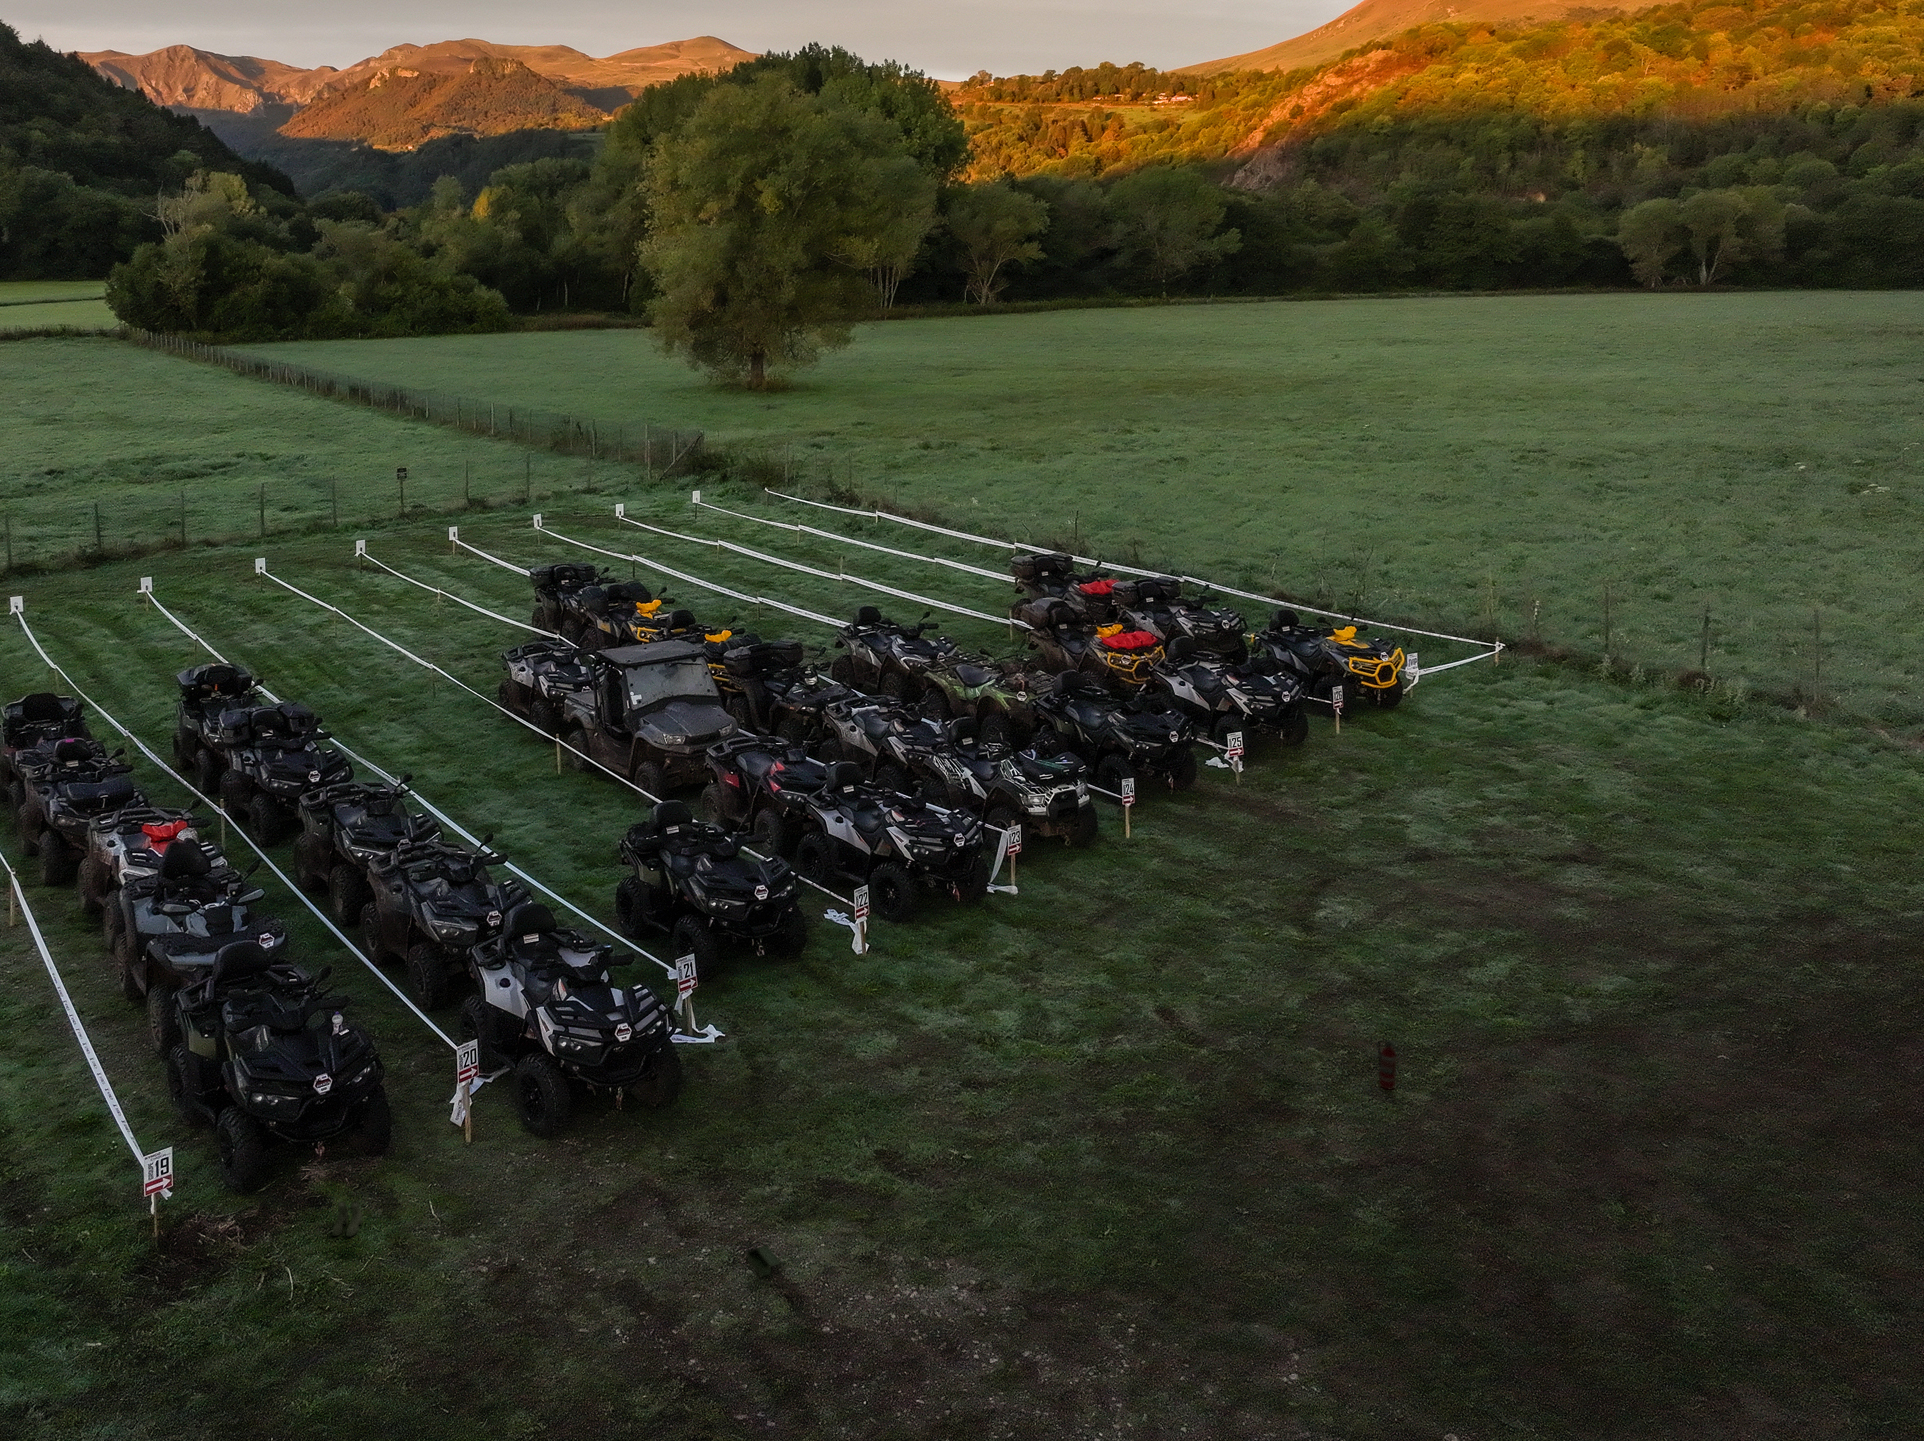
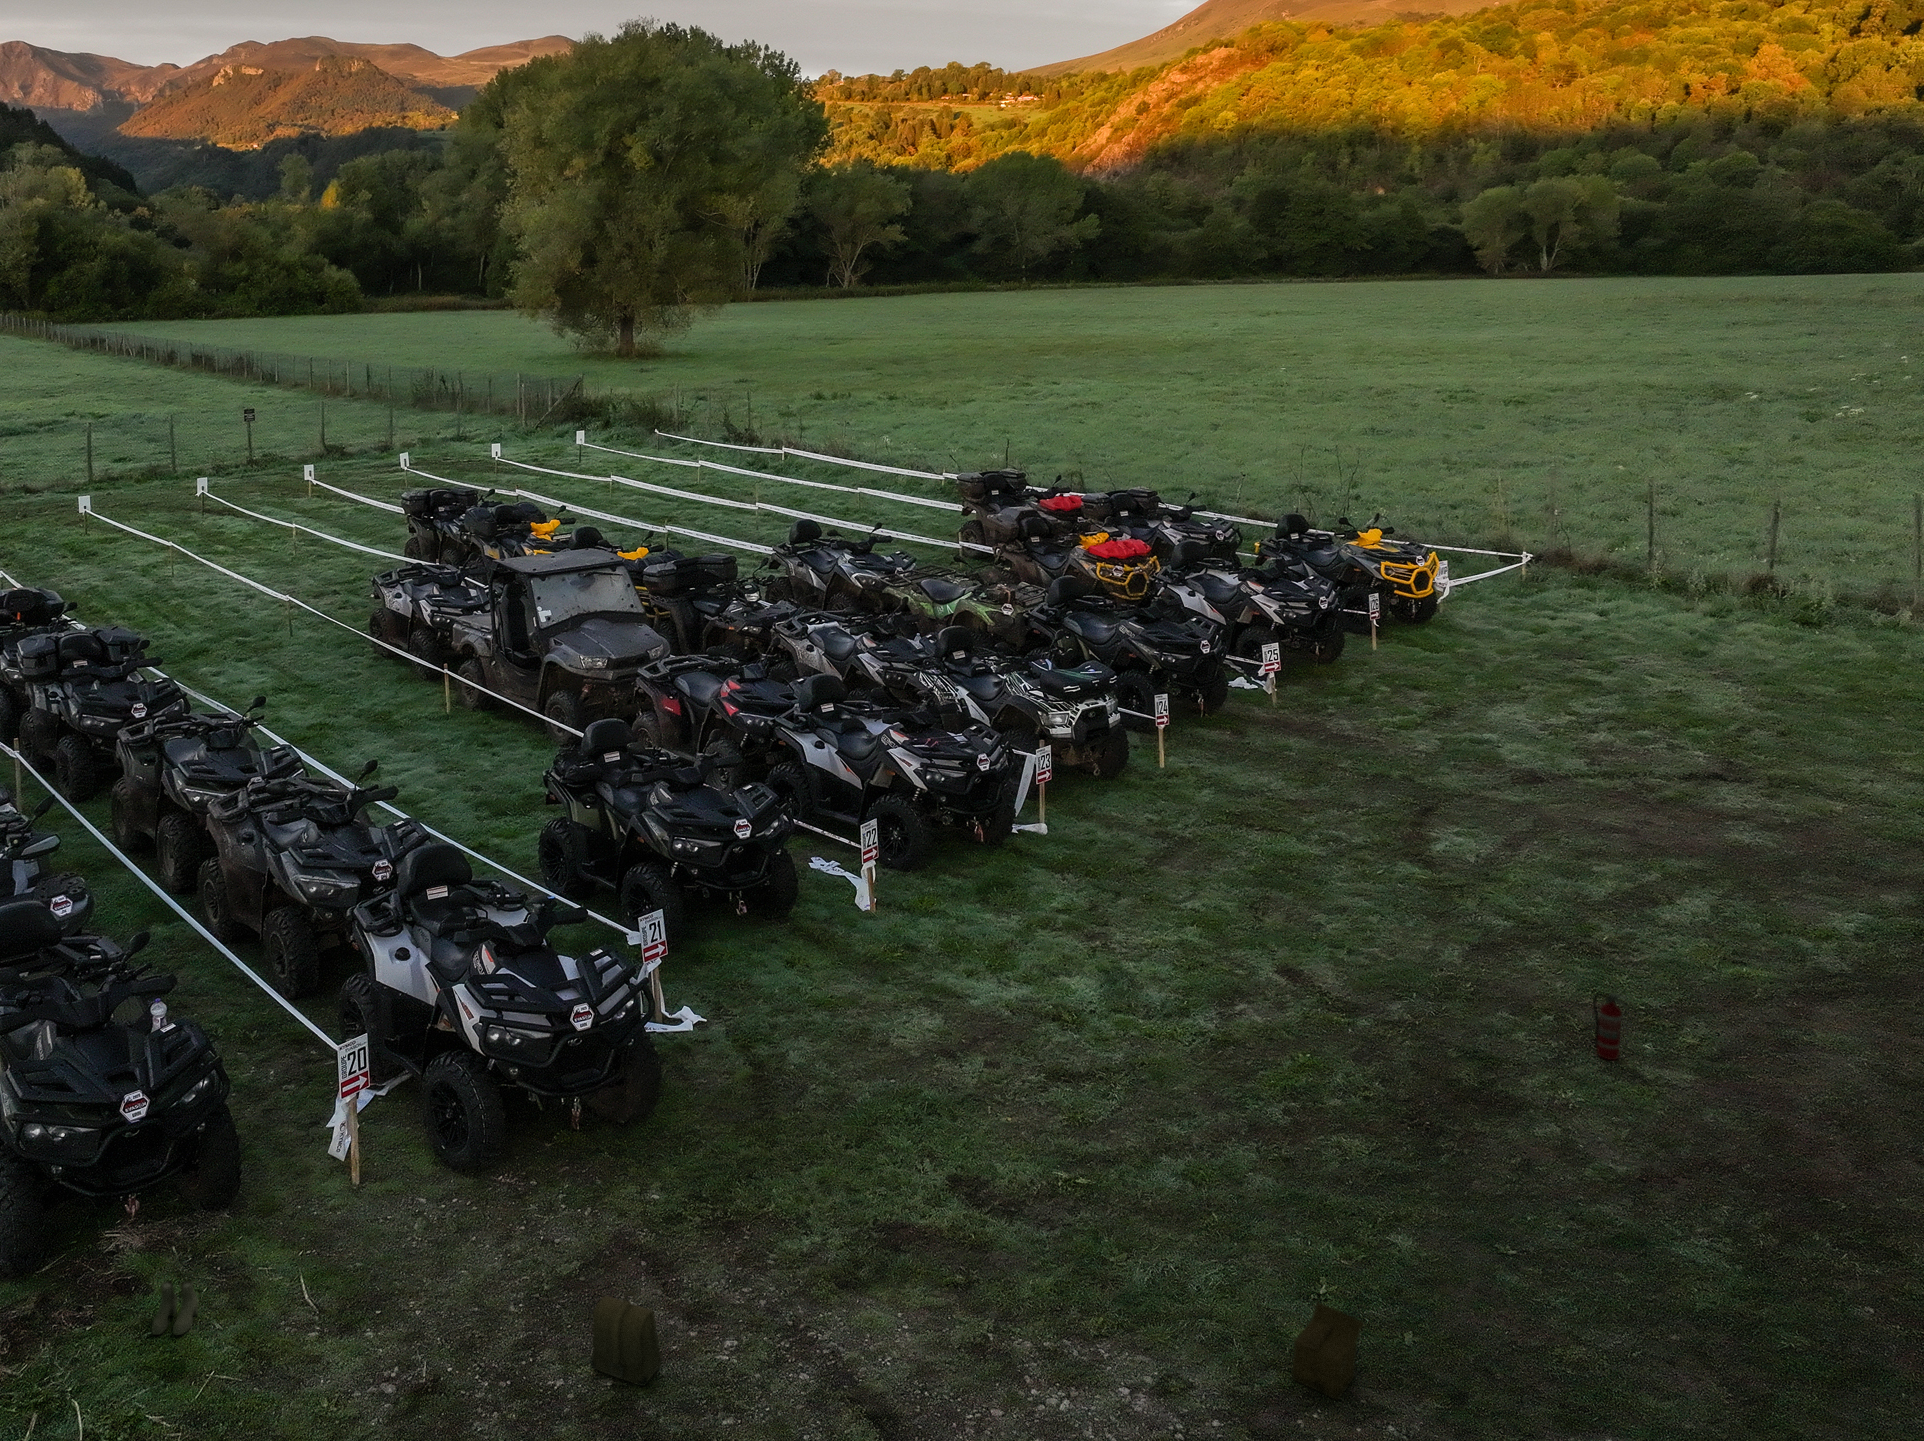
backpack: none [615,1219,662,1280] -> present [591,1291,662,1386]
toolbox: present [746,1245,780,1277] -> none [788,1321,843,1373]
cardboard box: none [1077,1245,1128,1309] -> present [1292,1303,1363,1400]

